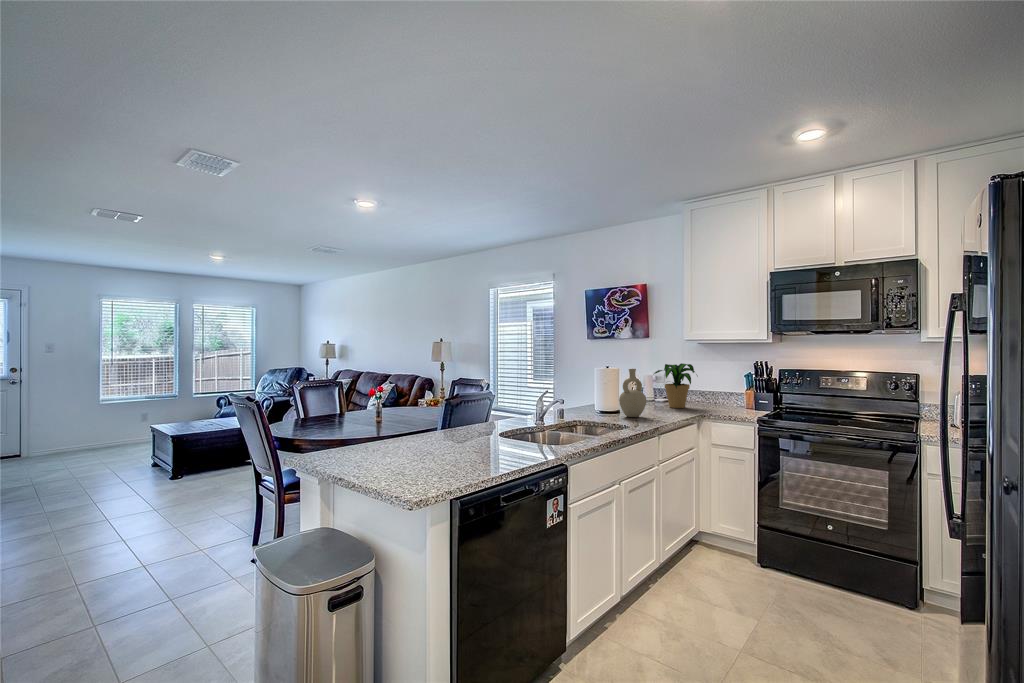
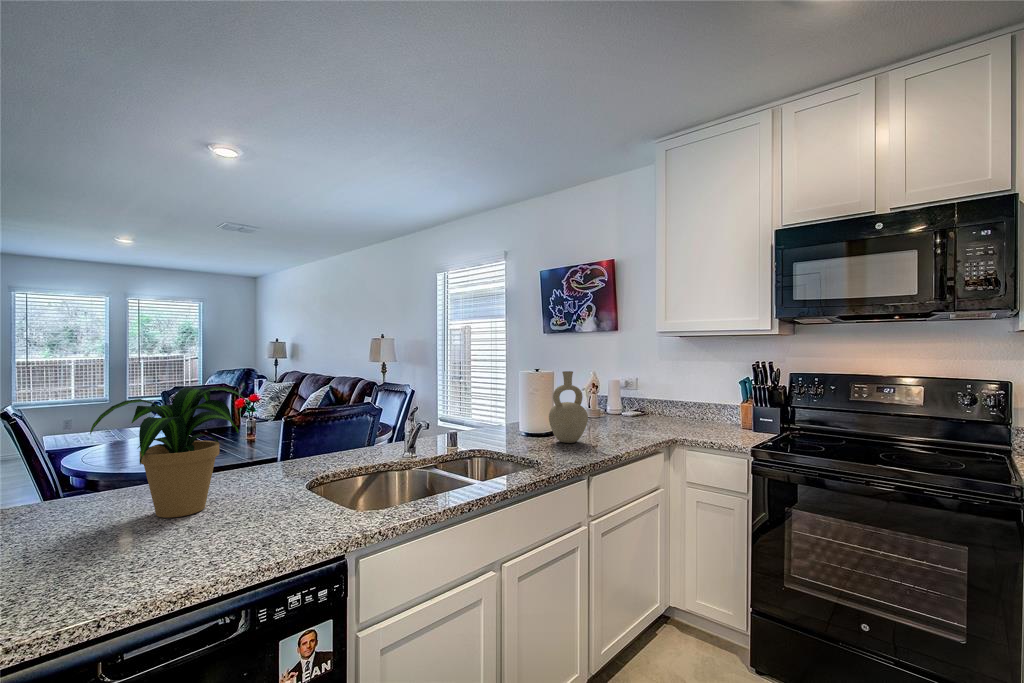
potted plant: present [654,363,695,408] -> present [90,387,253,518]

